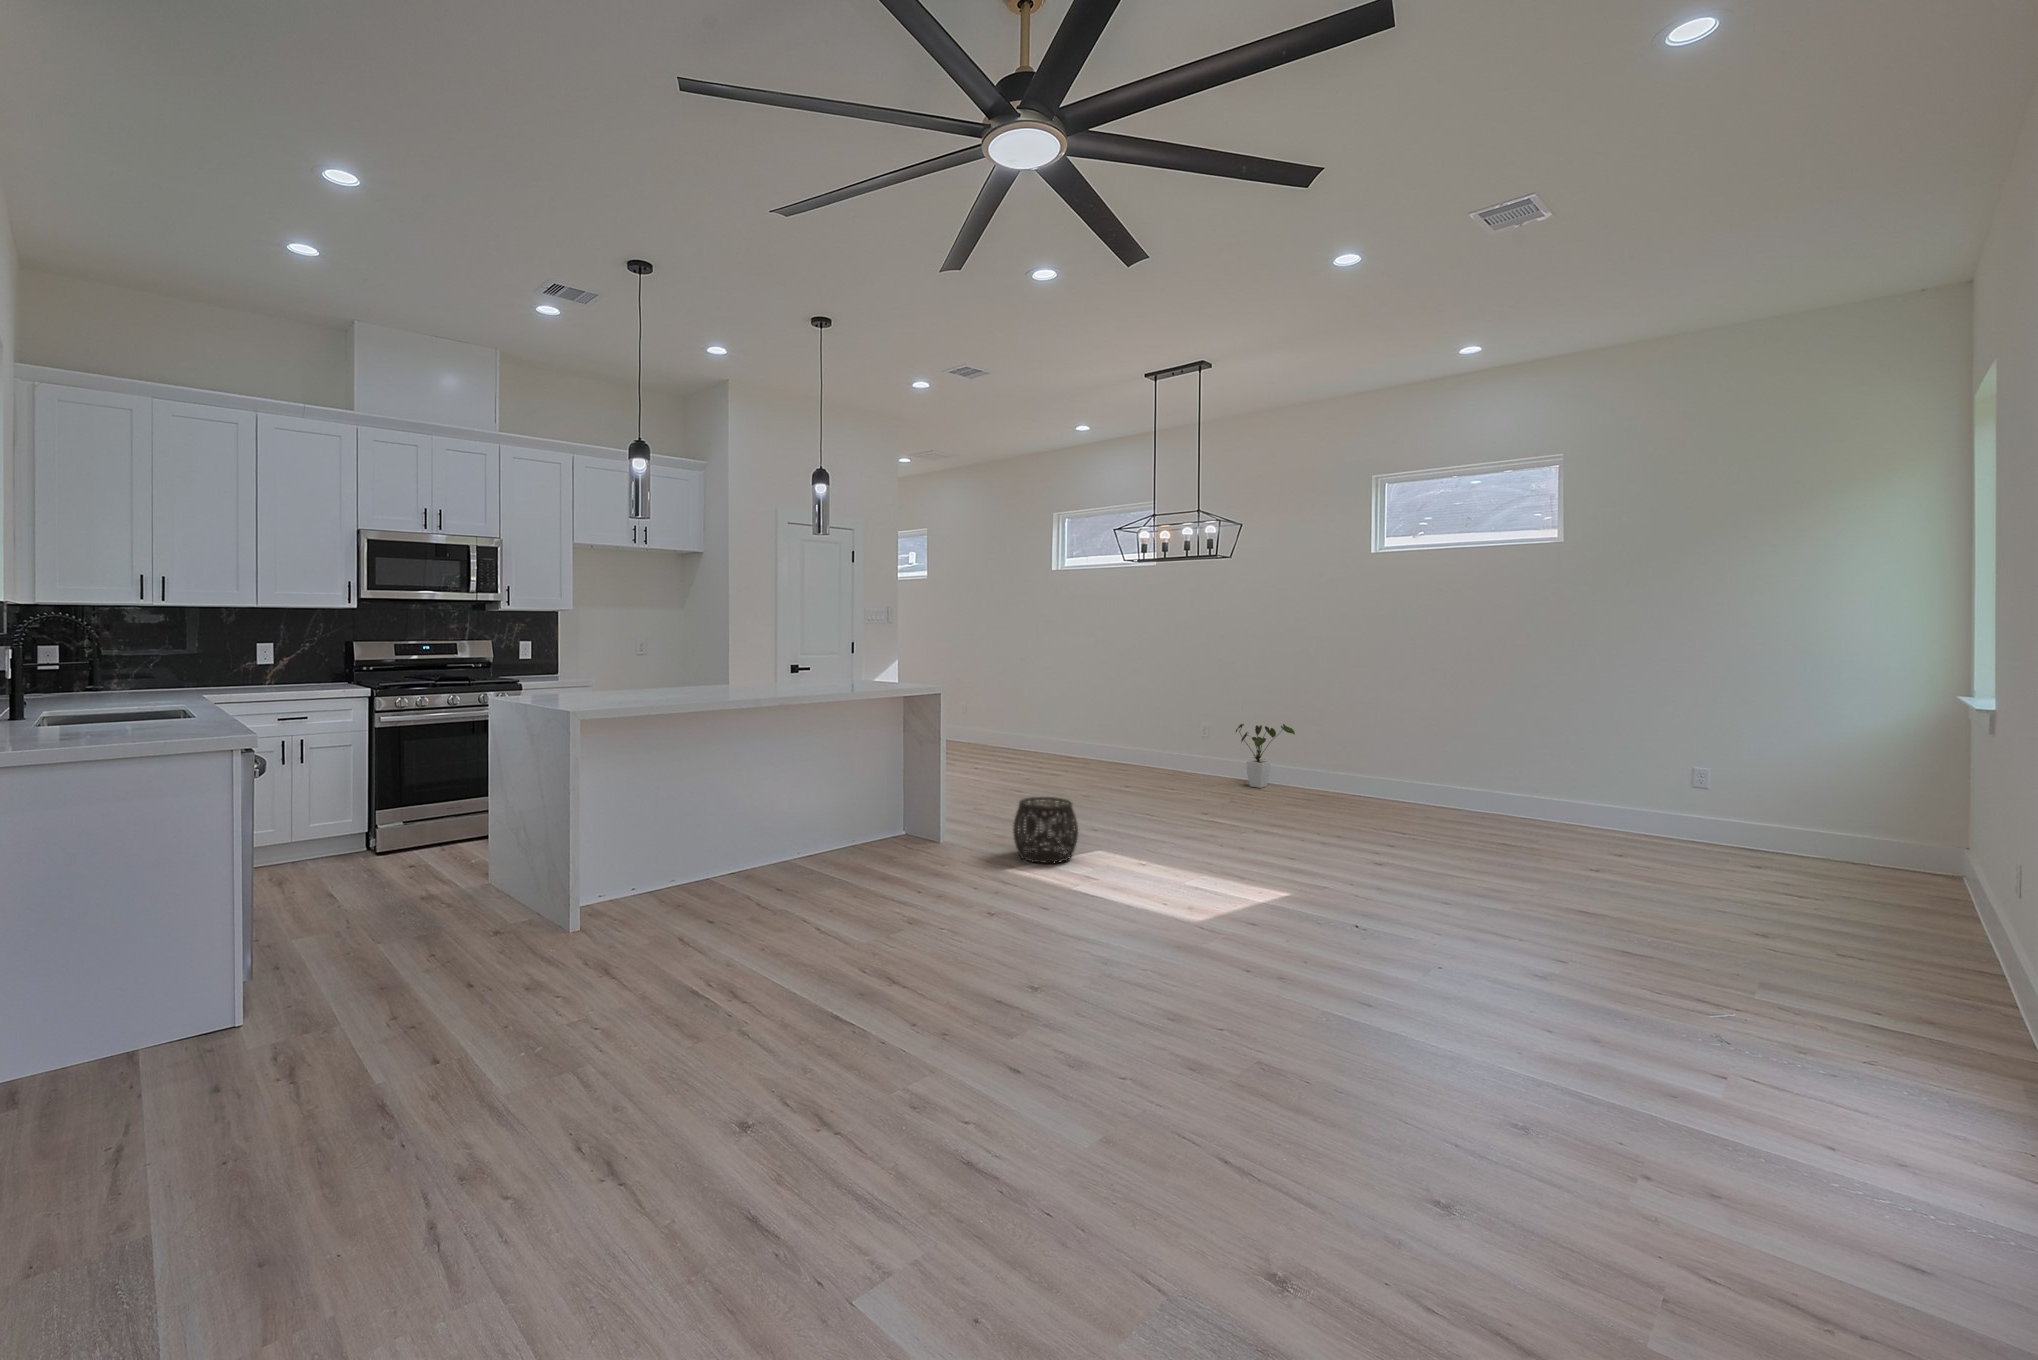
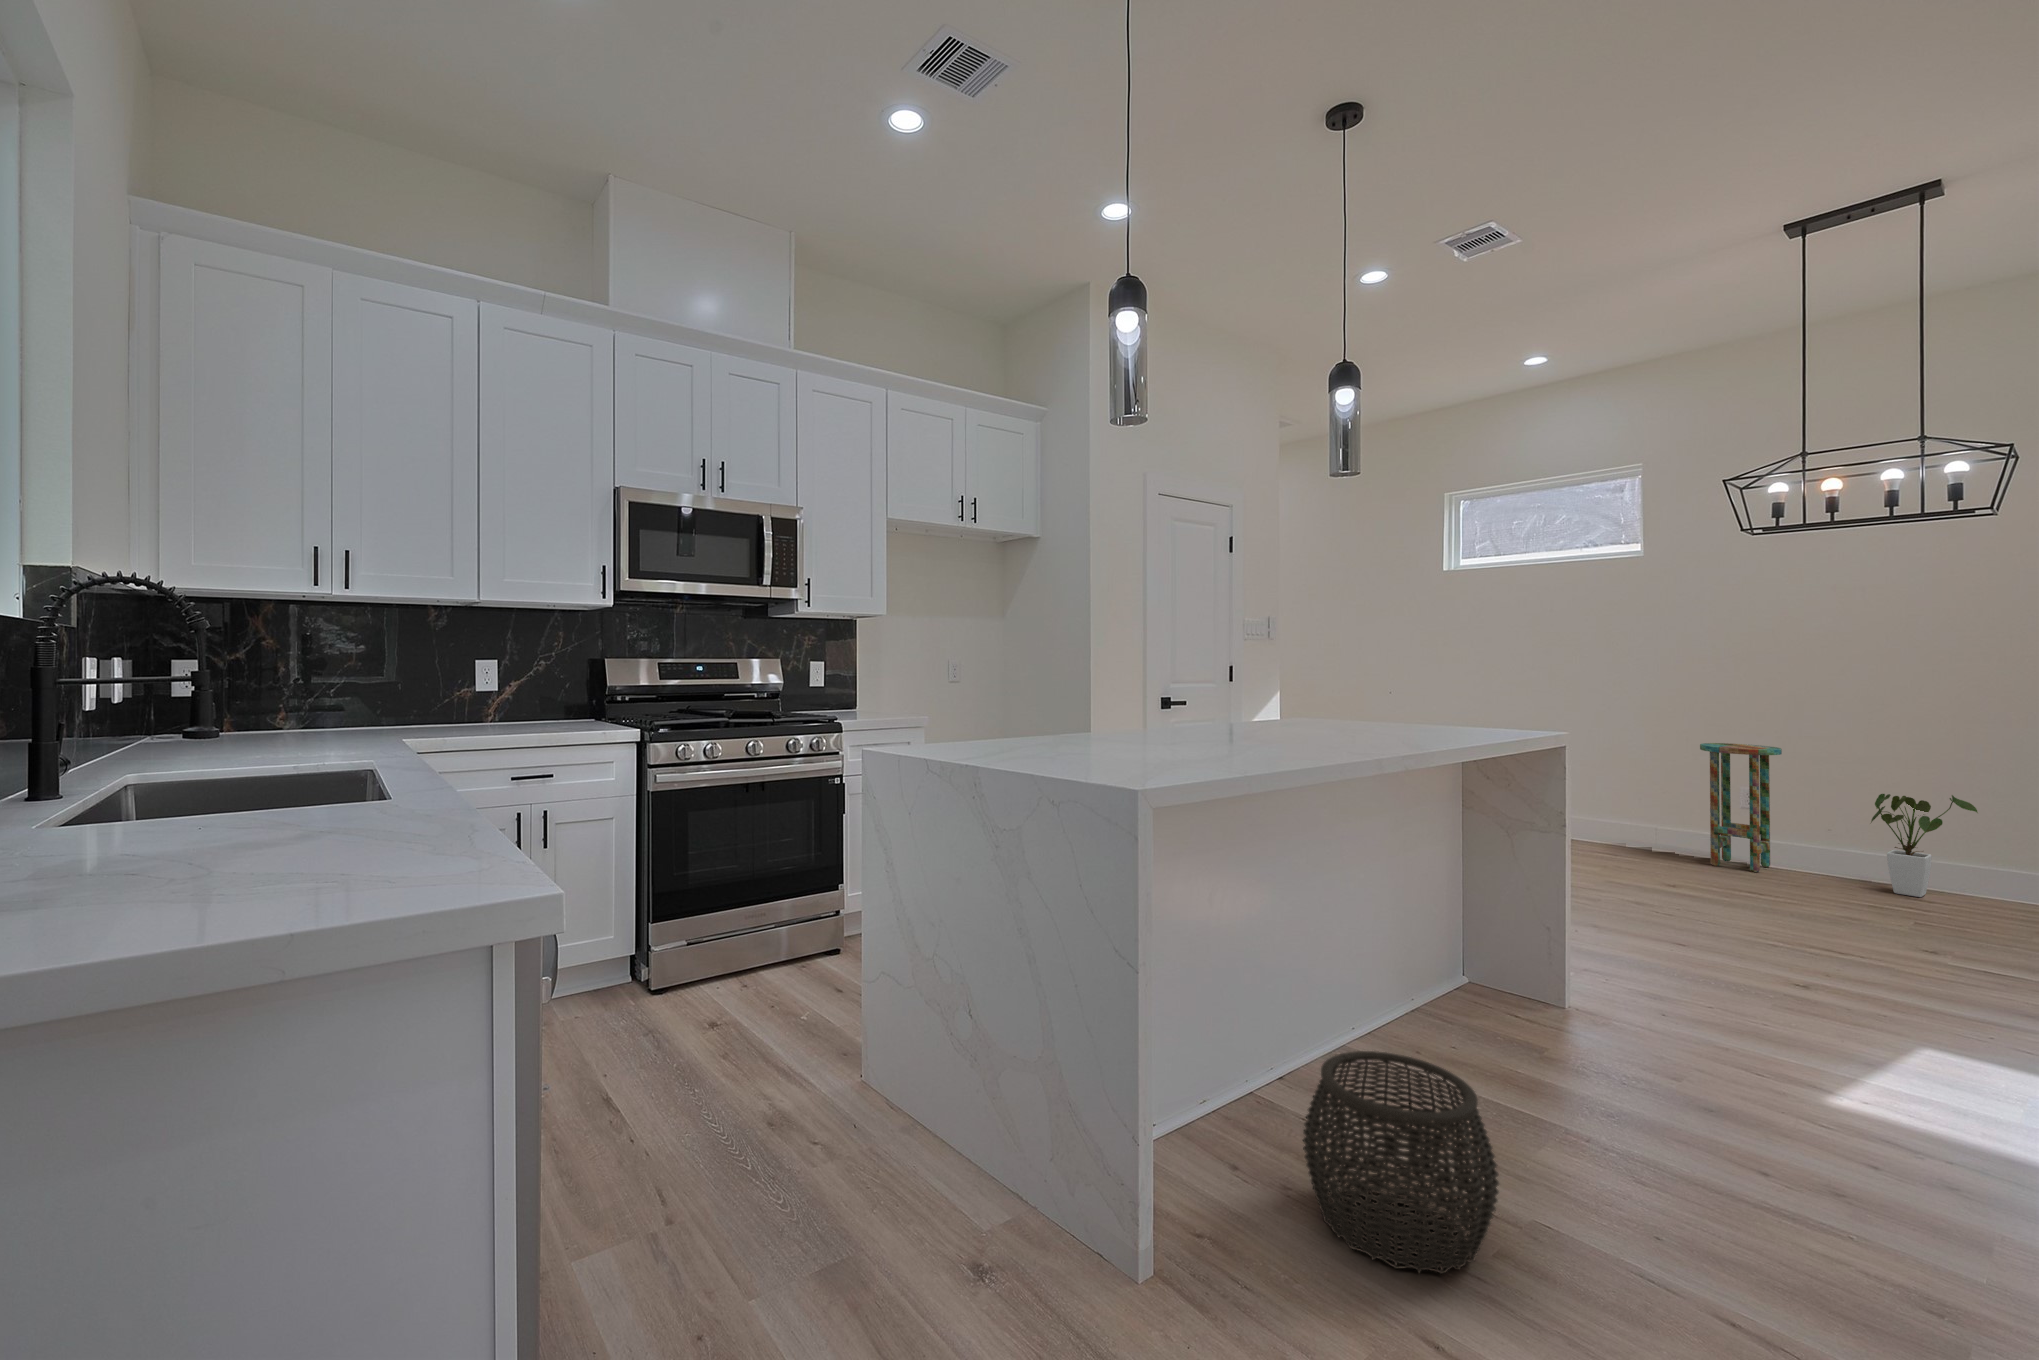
side table: none [1167,695,1210,778] -> present [1700,743,1782,872]
woven basket: present [1013,797,1078,863] -> present [1303,1051,1499,1274]

